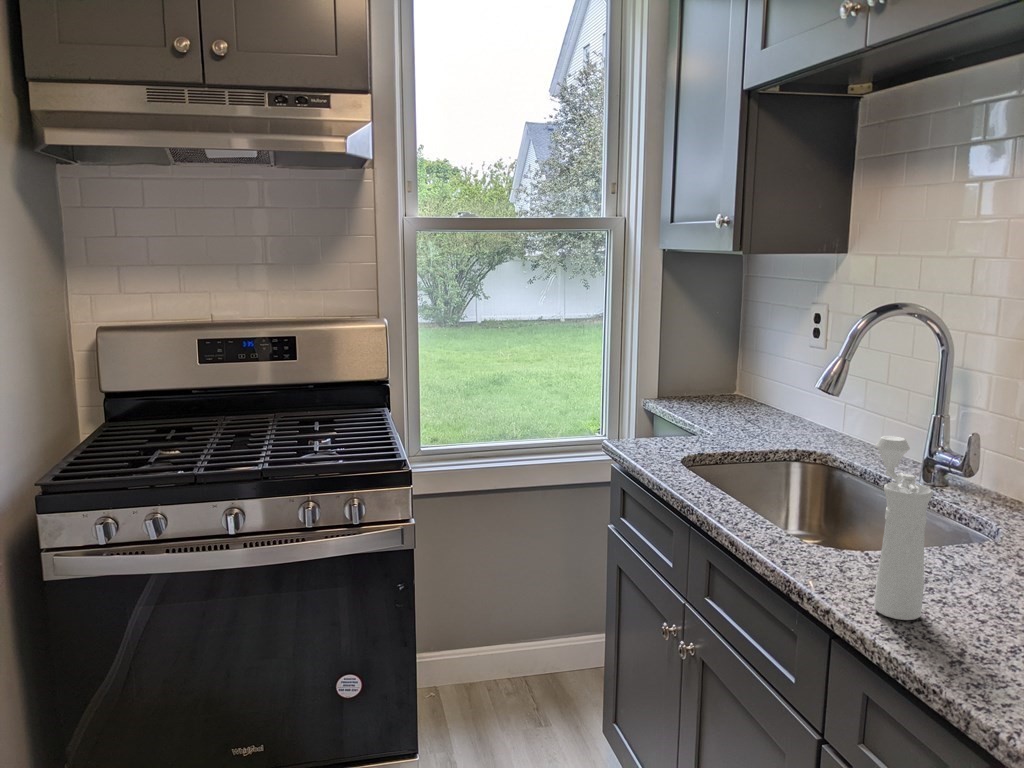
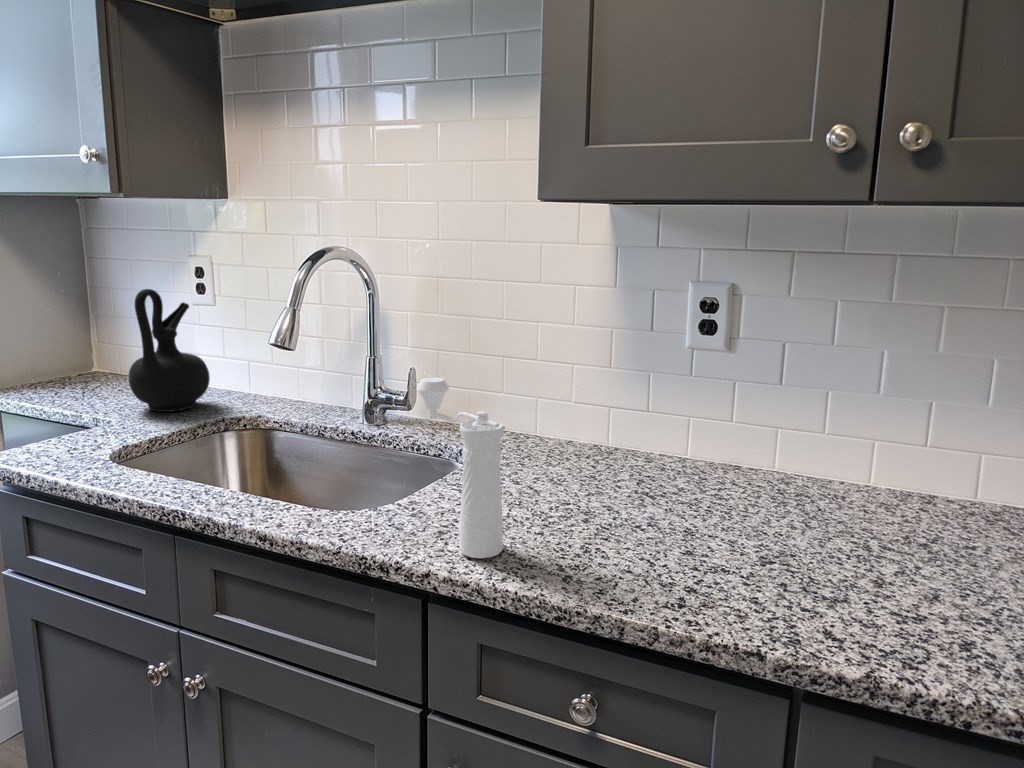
ceramic jug: none [732,327,800,436] -> present [129,289,210,412]

